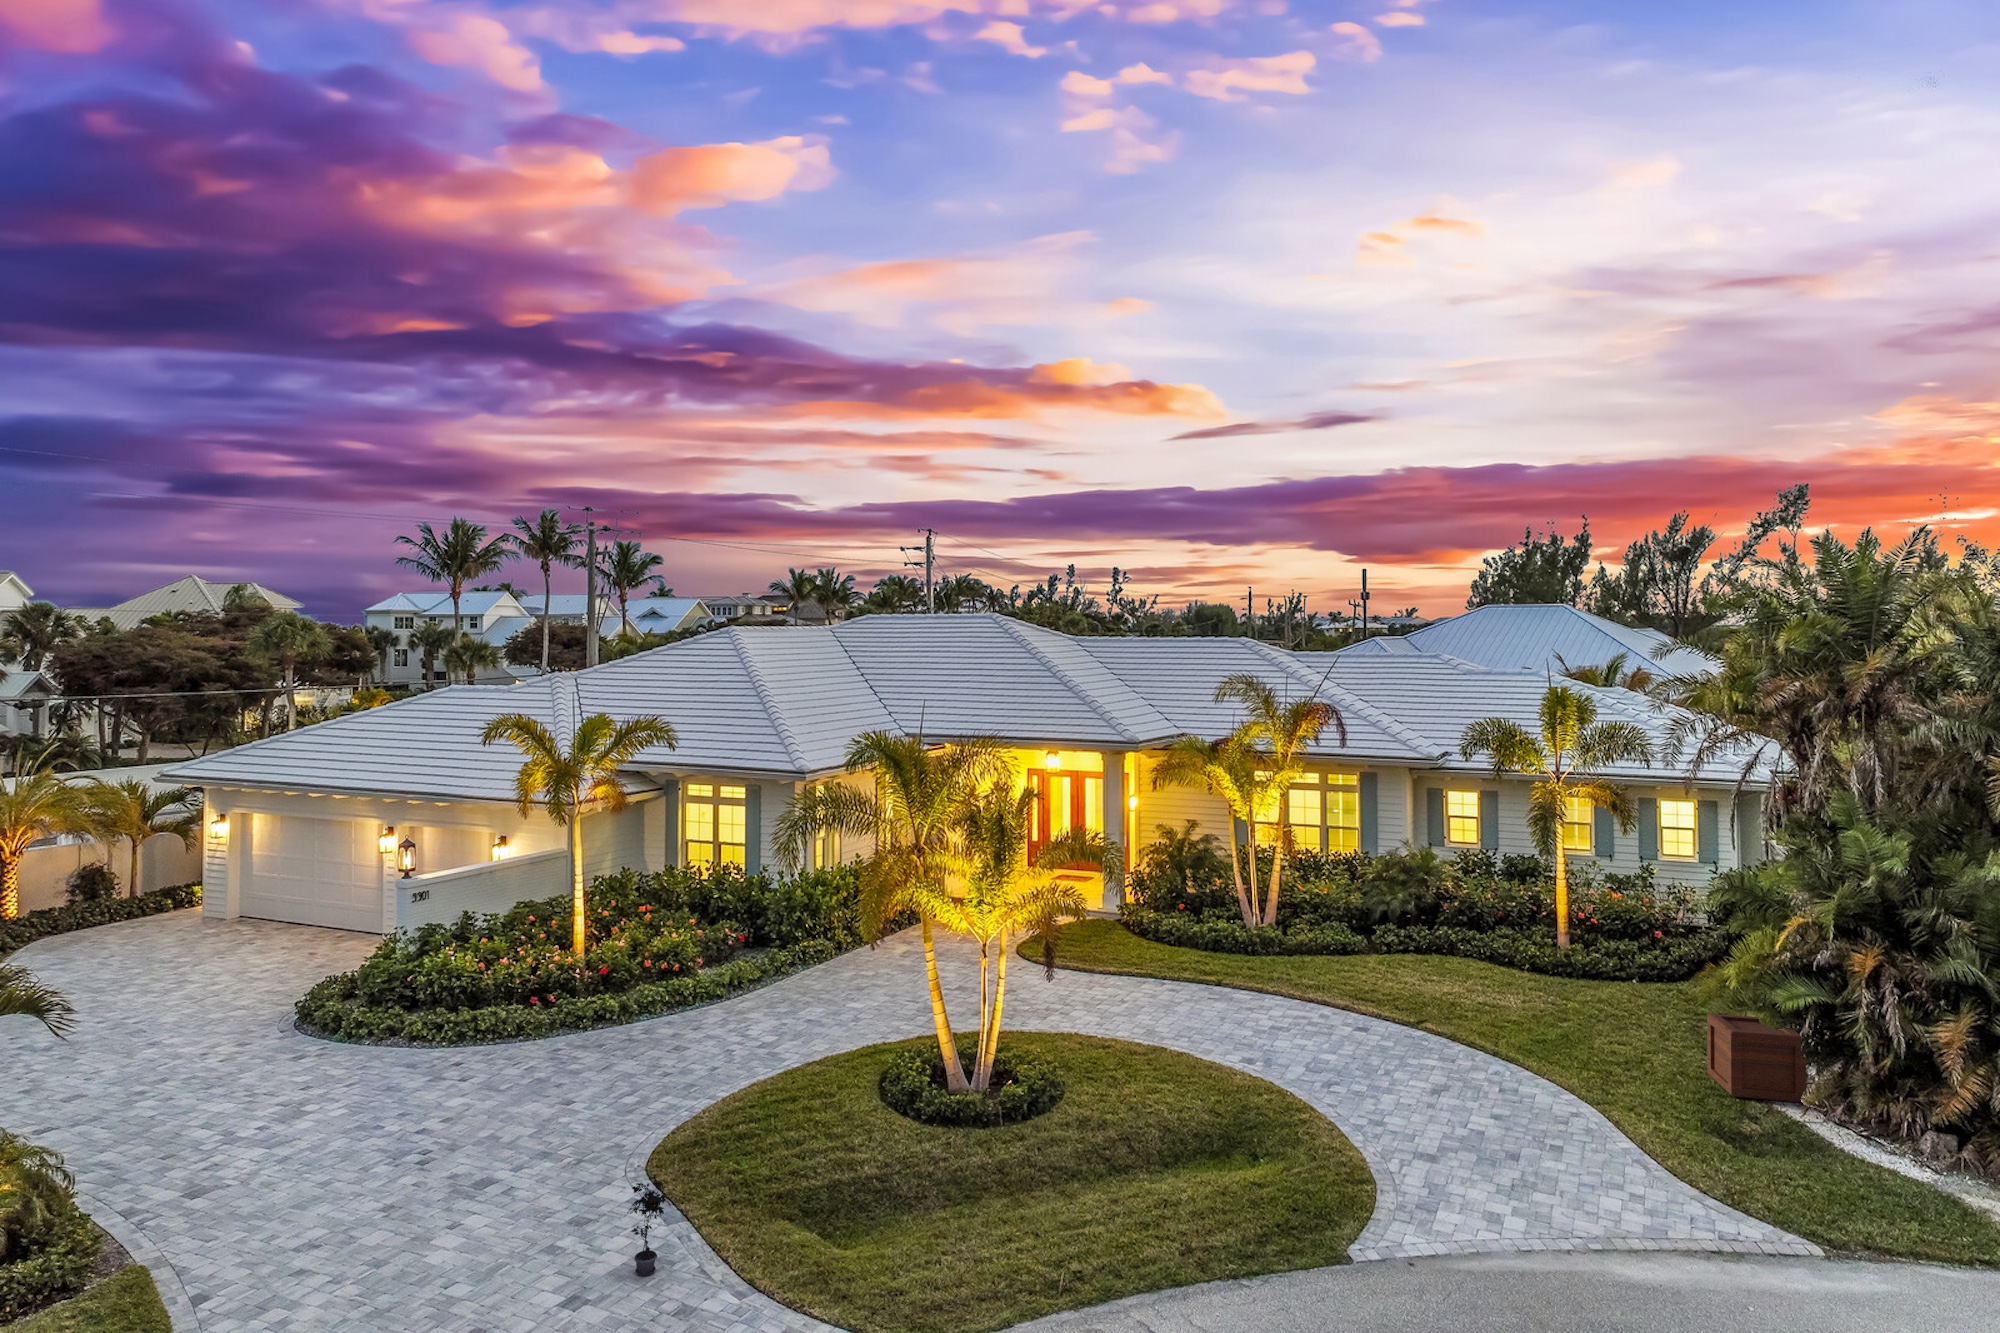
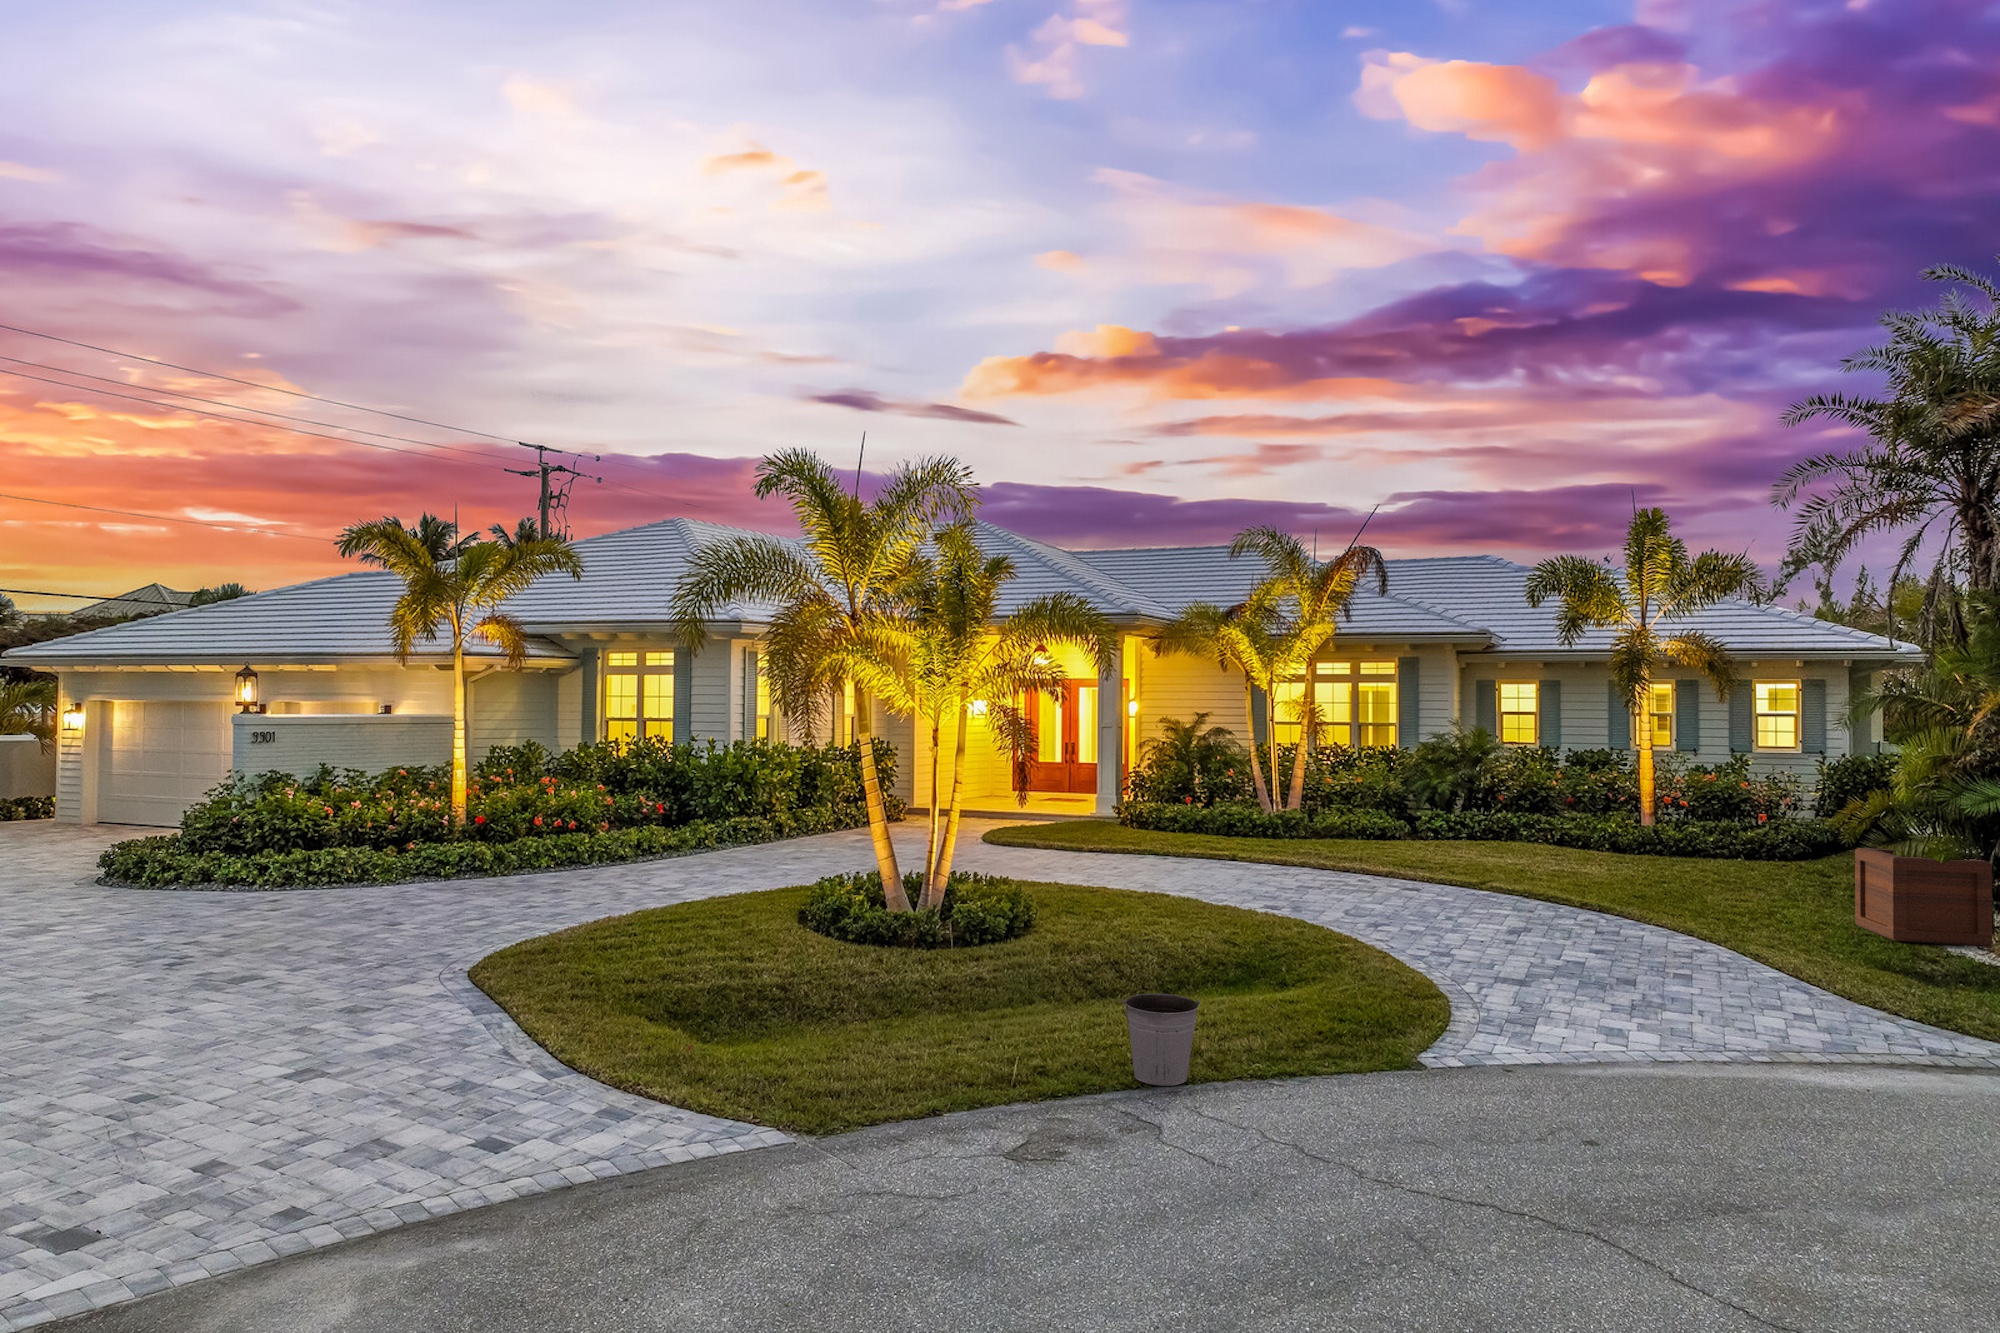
potted plant: present [627,1176,671,1275] -> none [406,925,469,1059]
bucket: none [1136,1221,1191,1296] -> present [1122,994,1200,1086]

